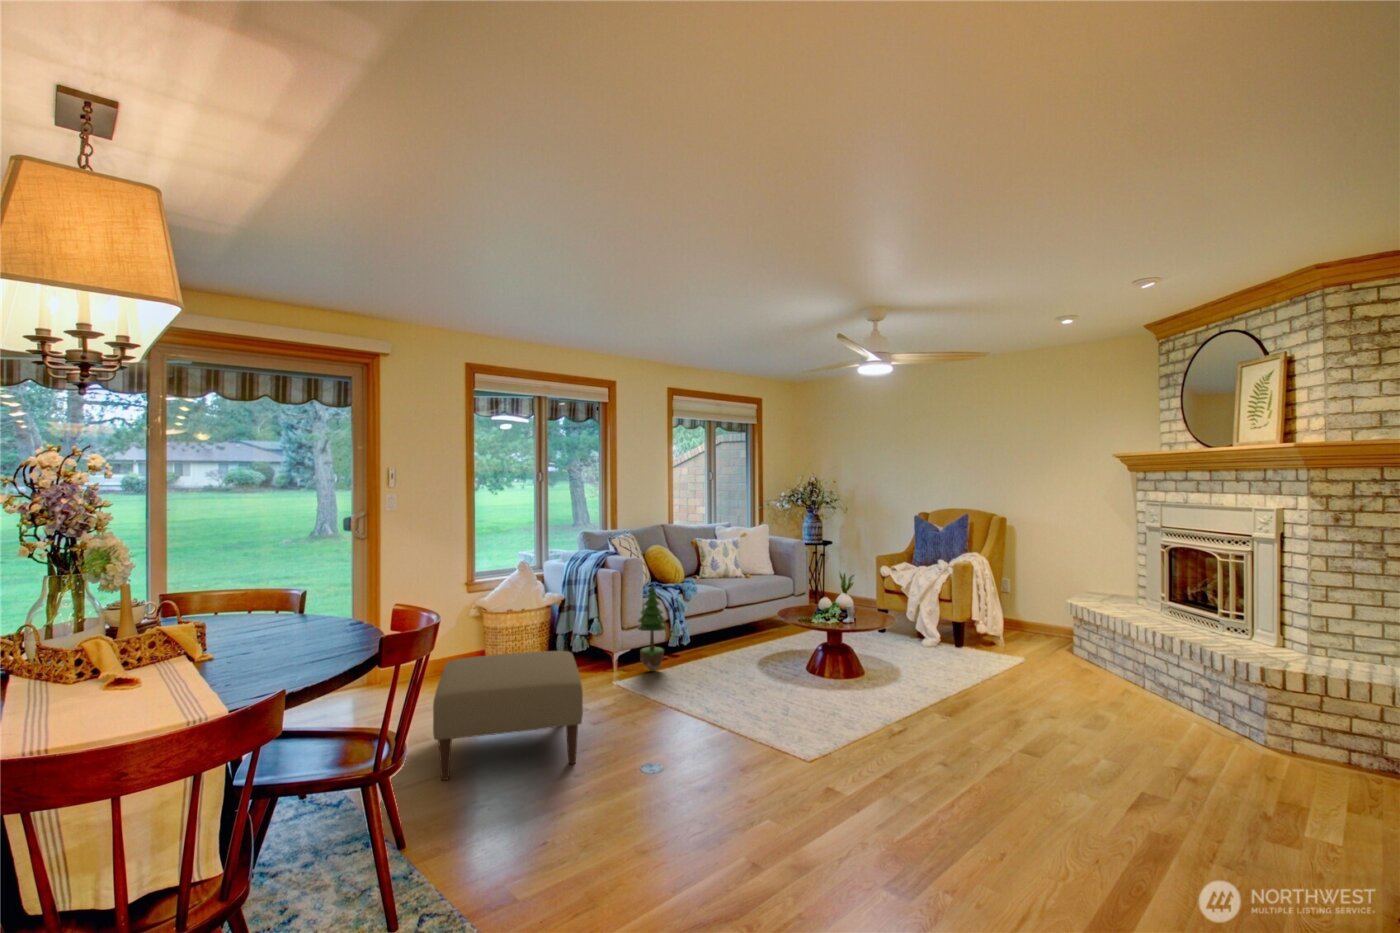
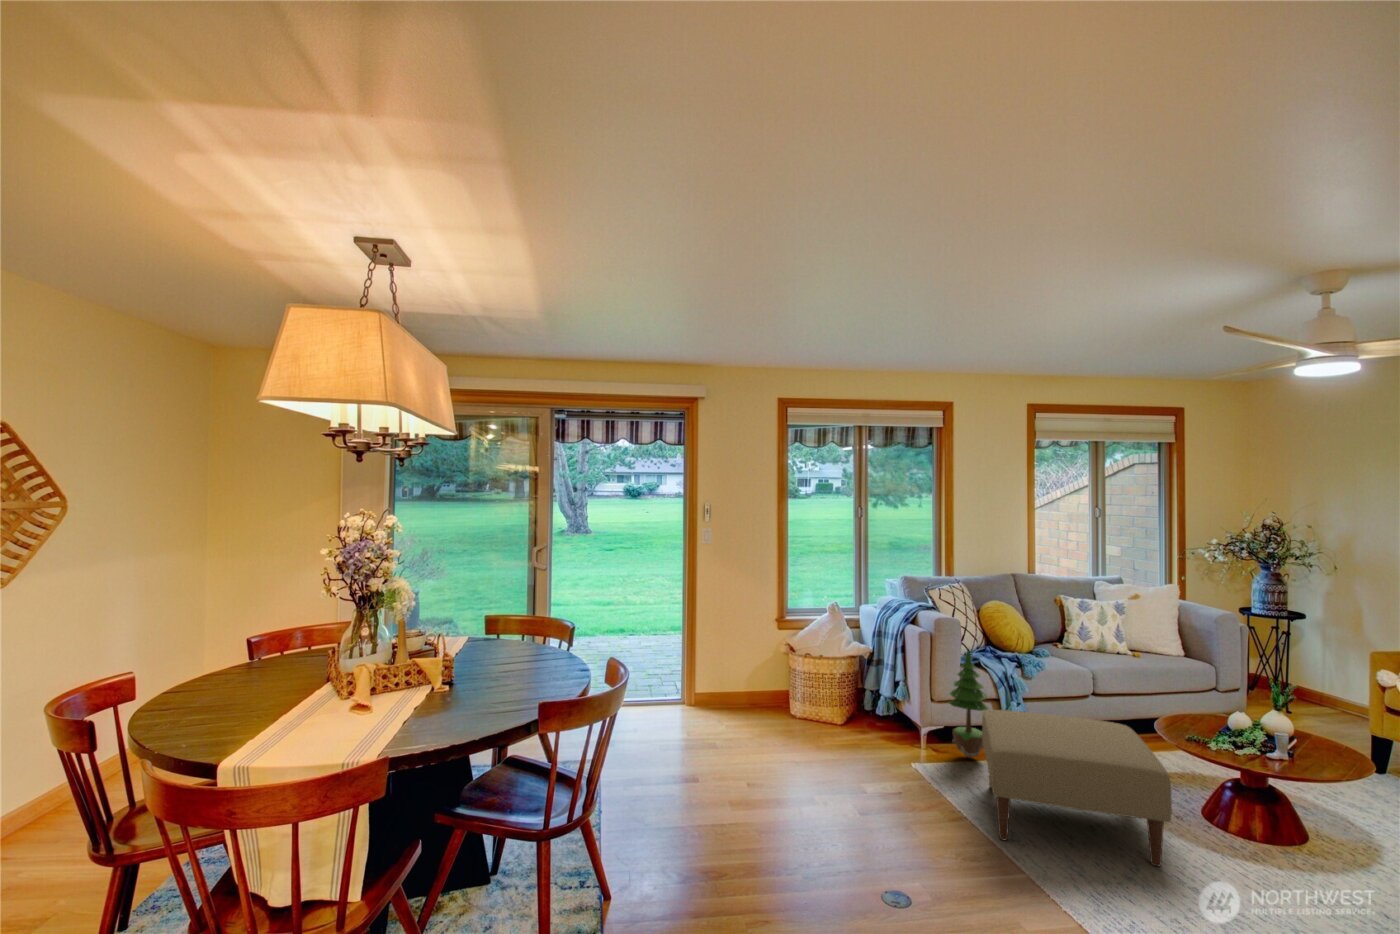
ottoman: present [433,651,583,780] -> present [982,710,1172,867]

